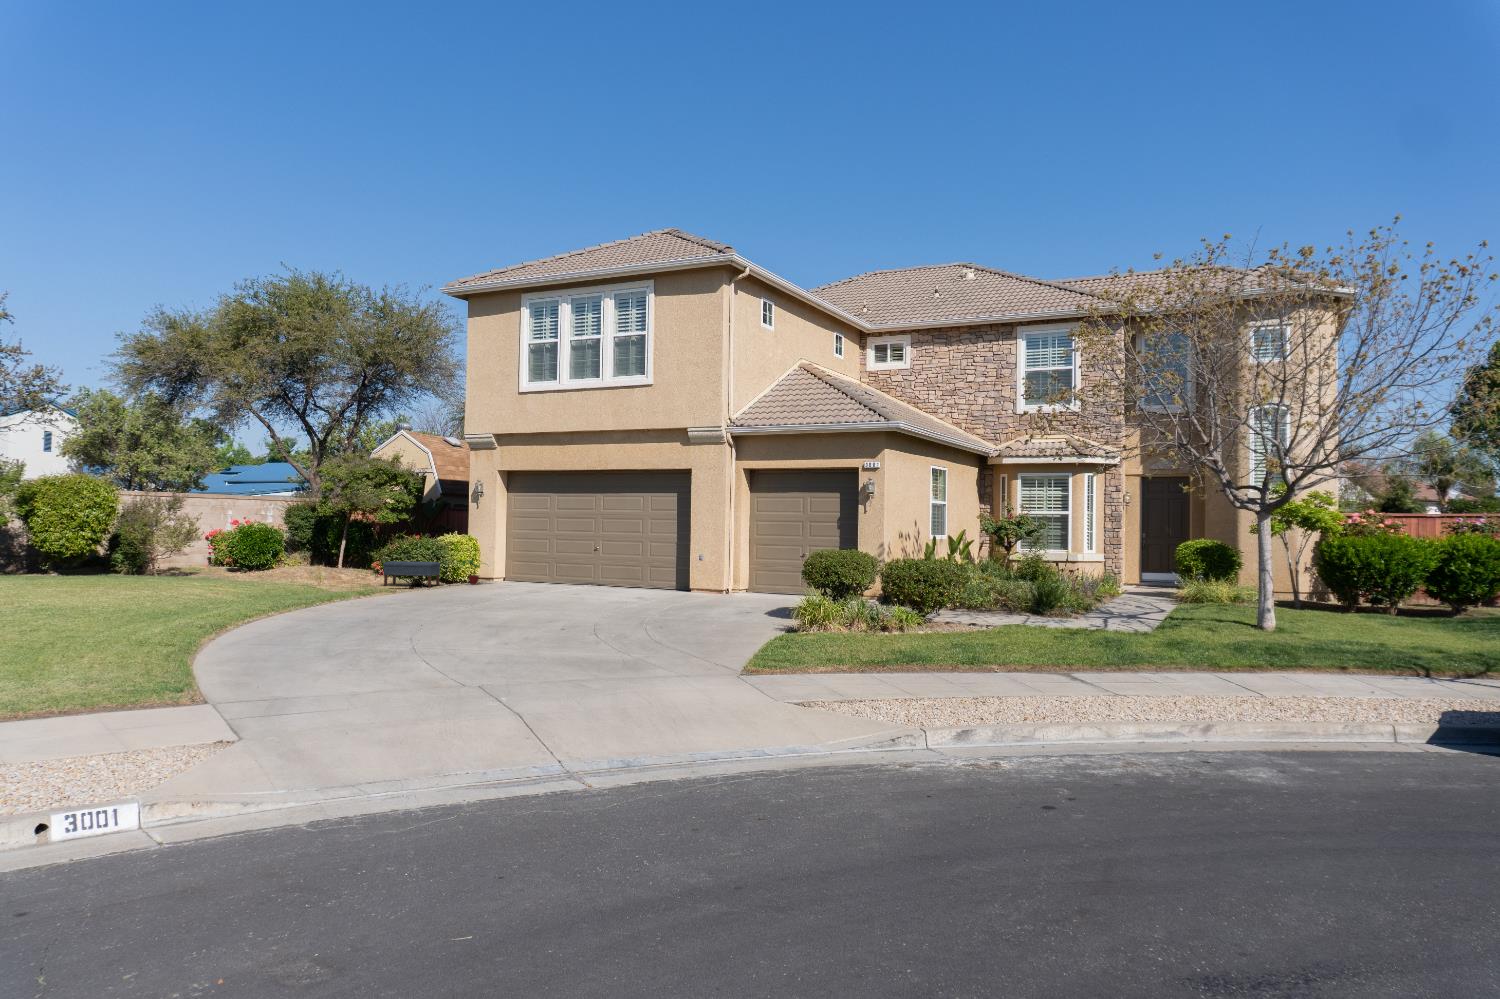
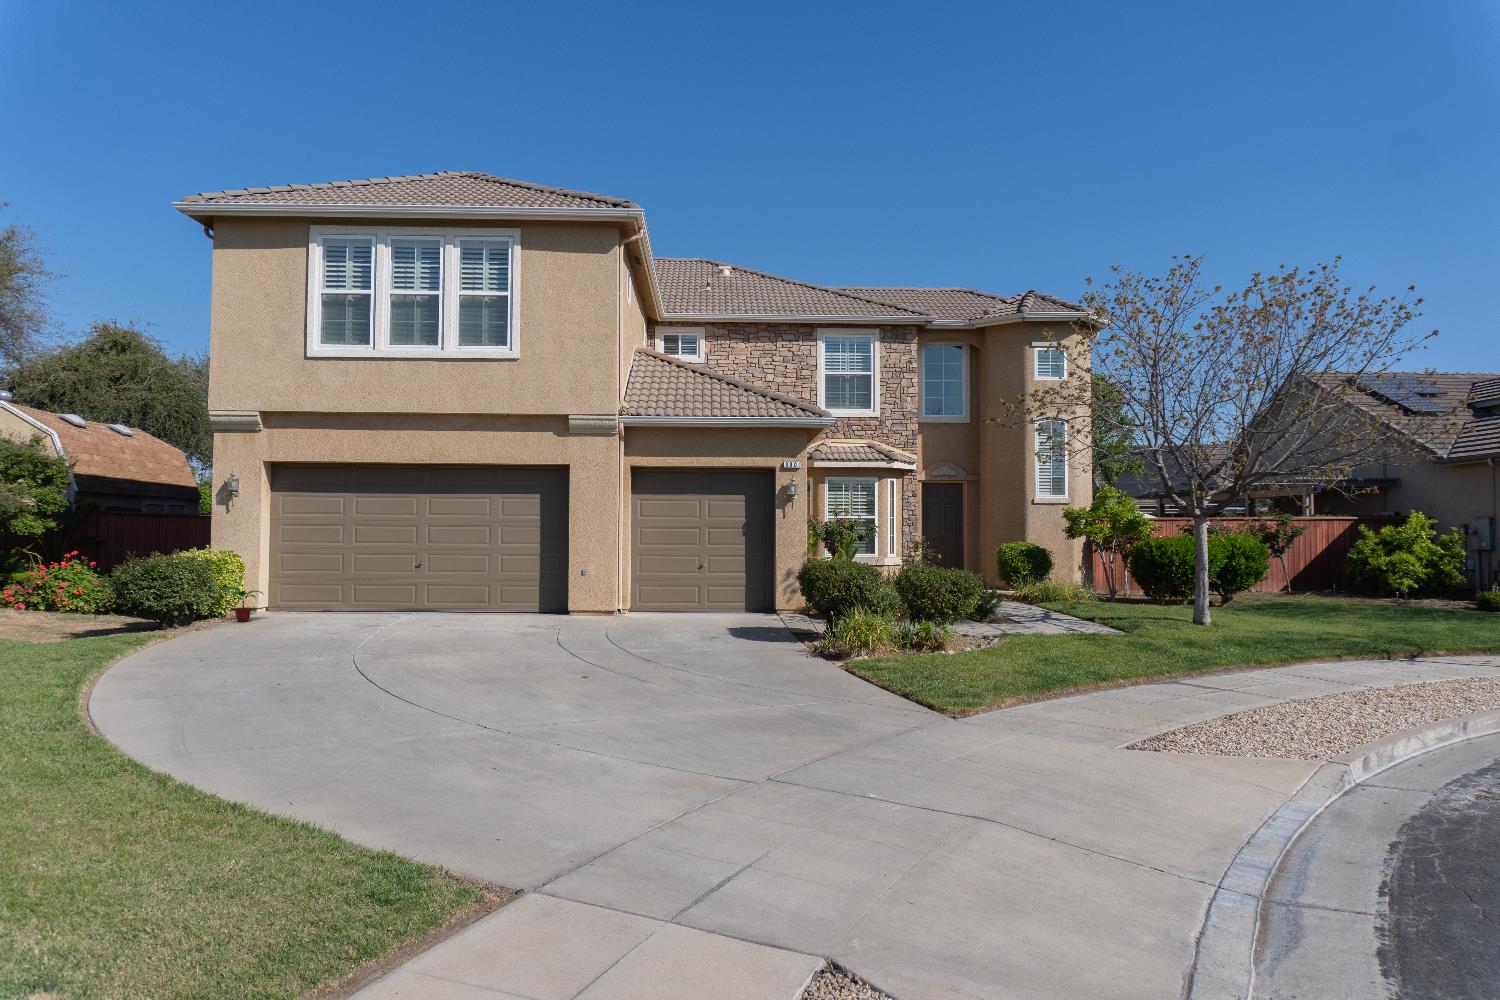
bench: present [383,561,440,587] -> none [103,594,196,634]

